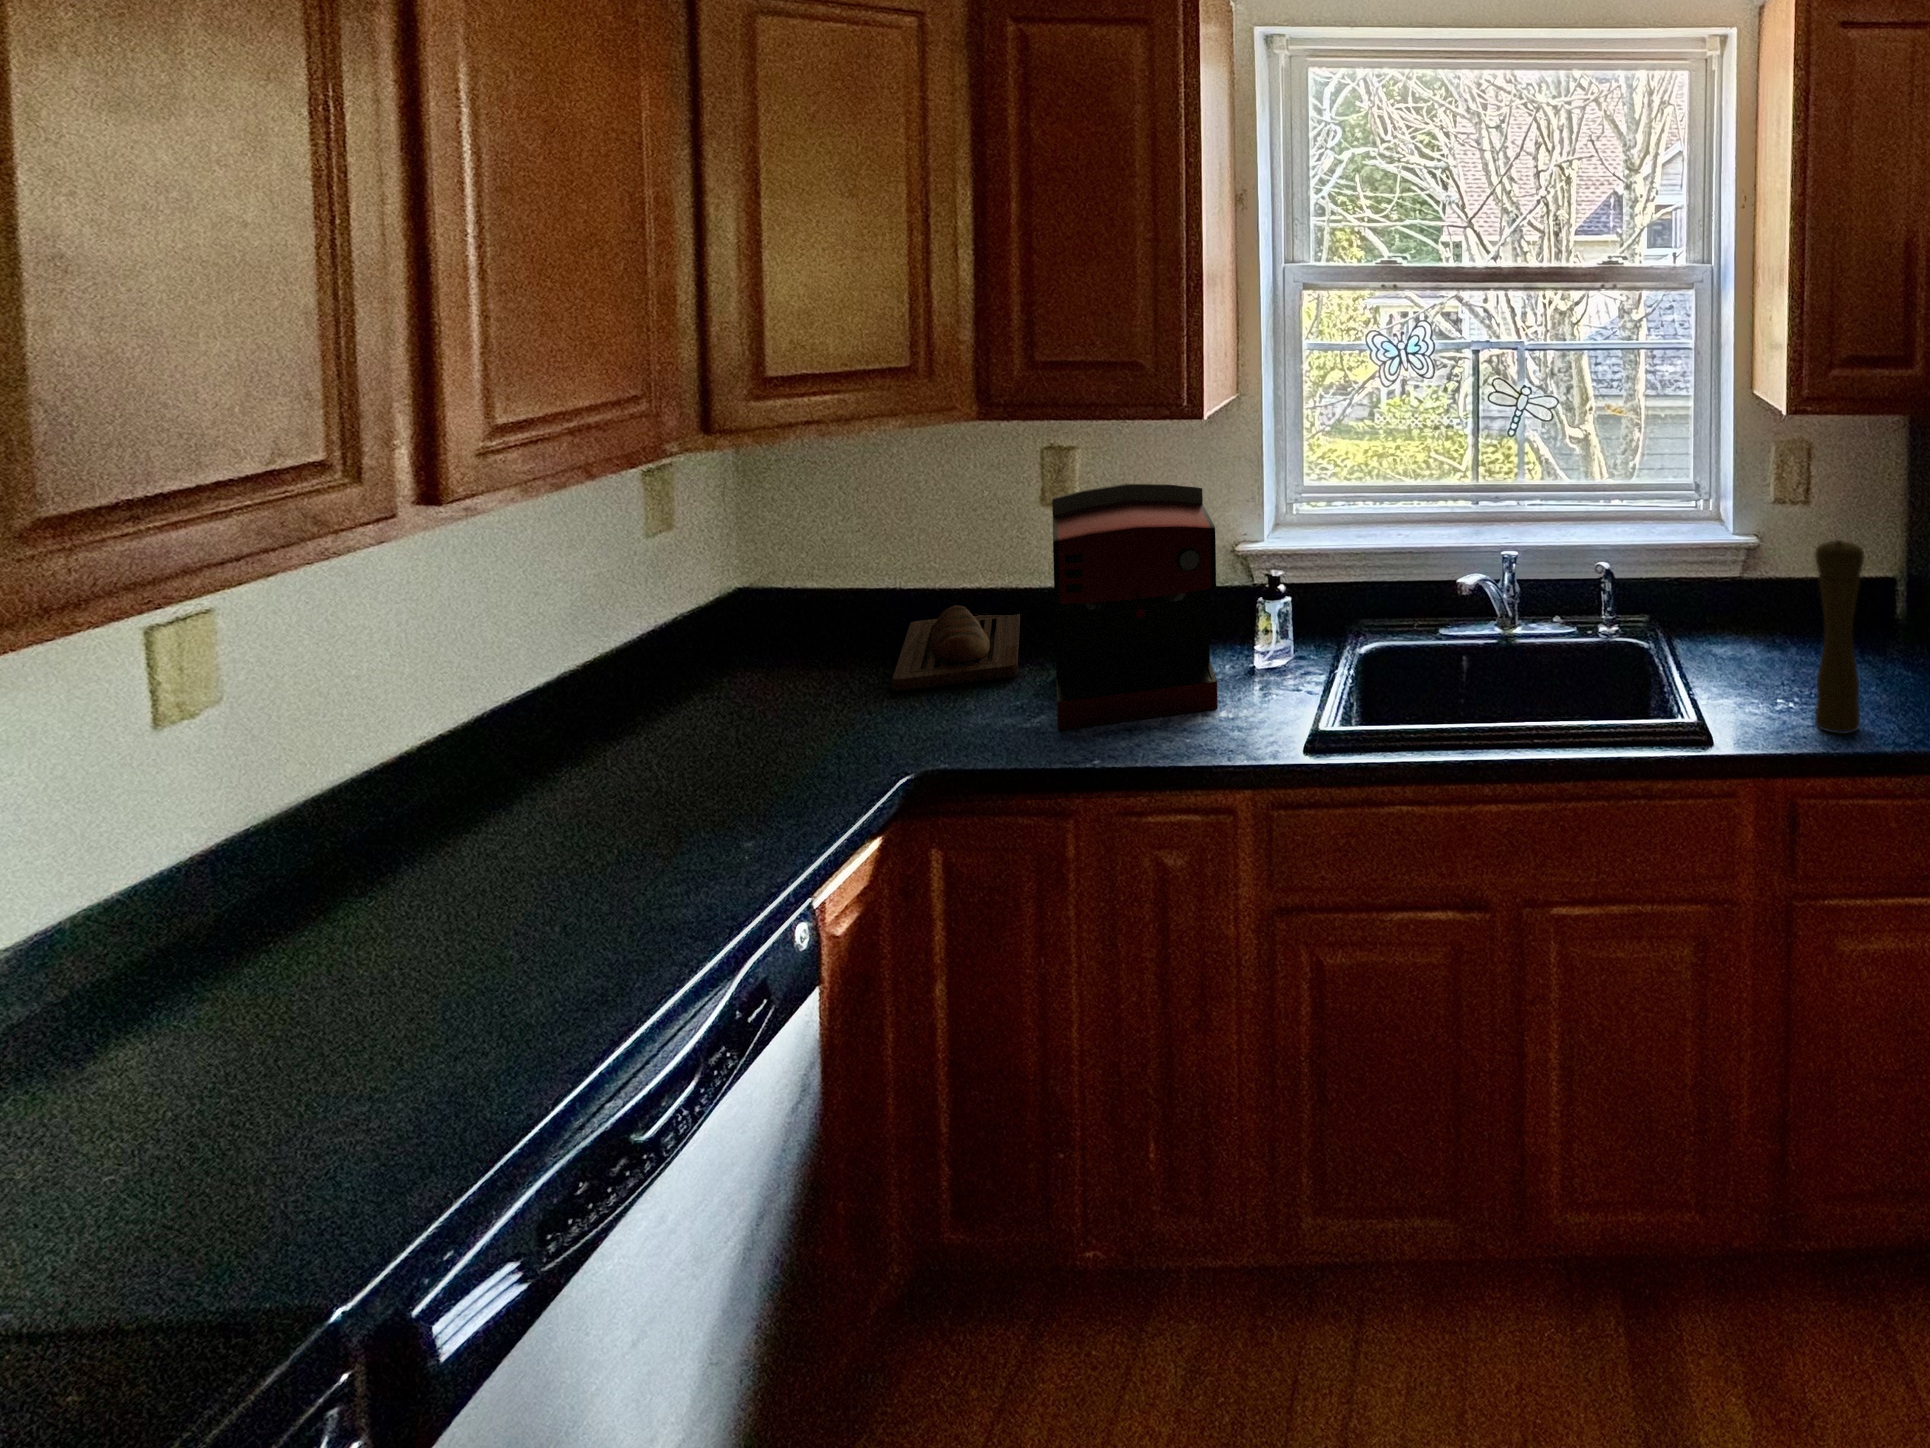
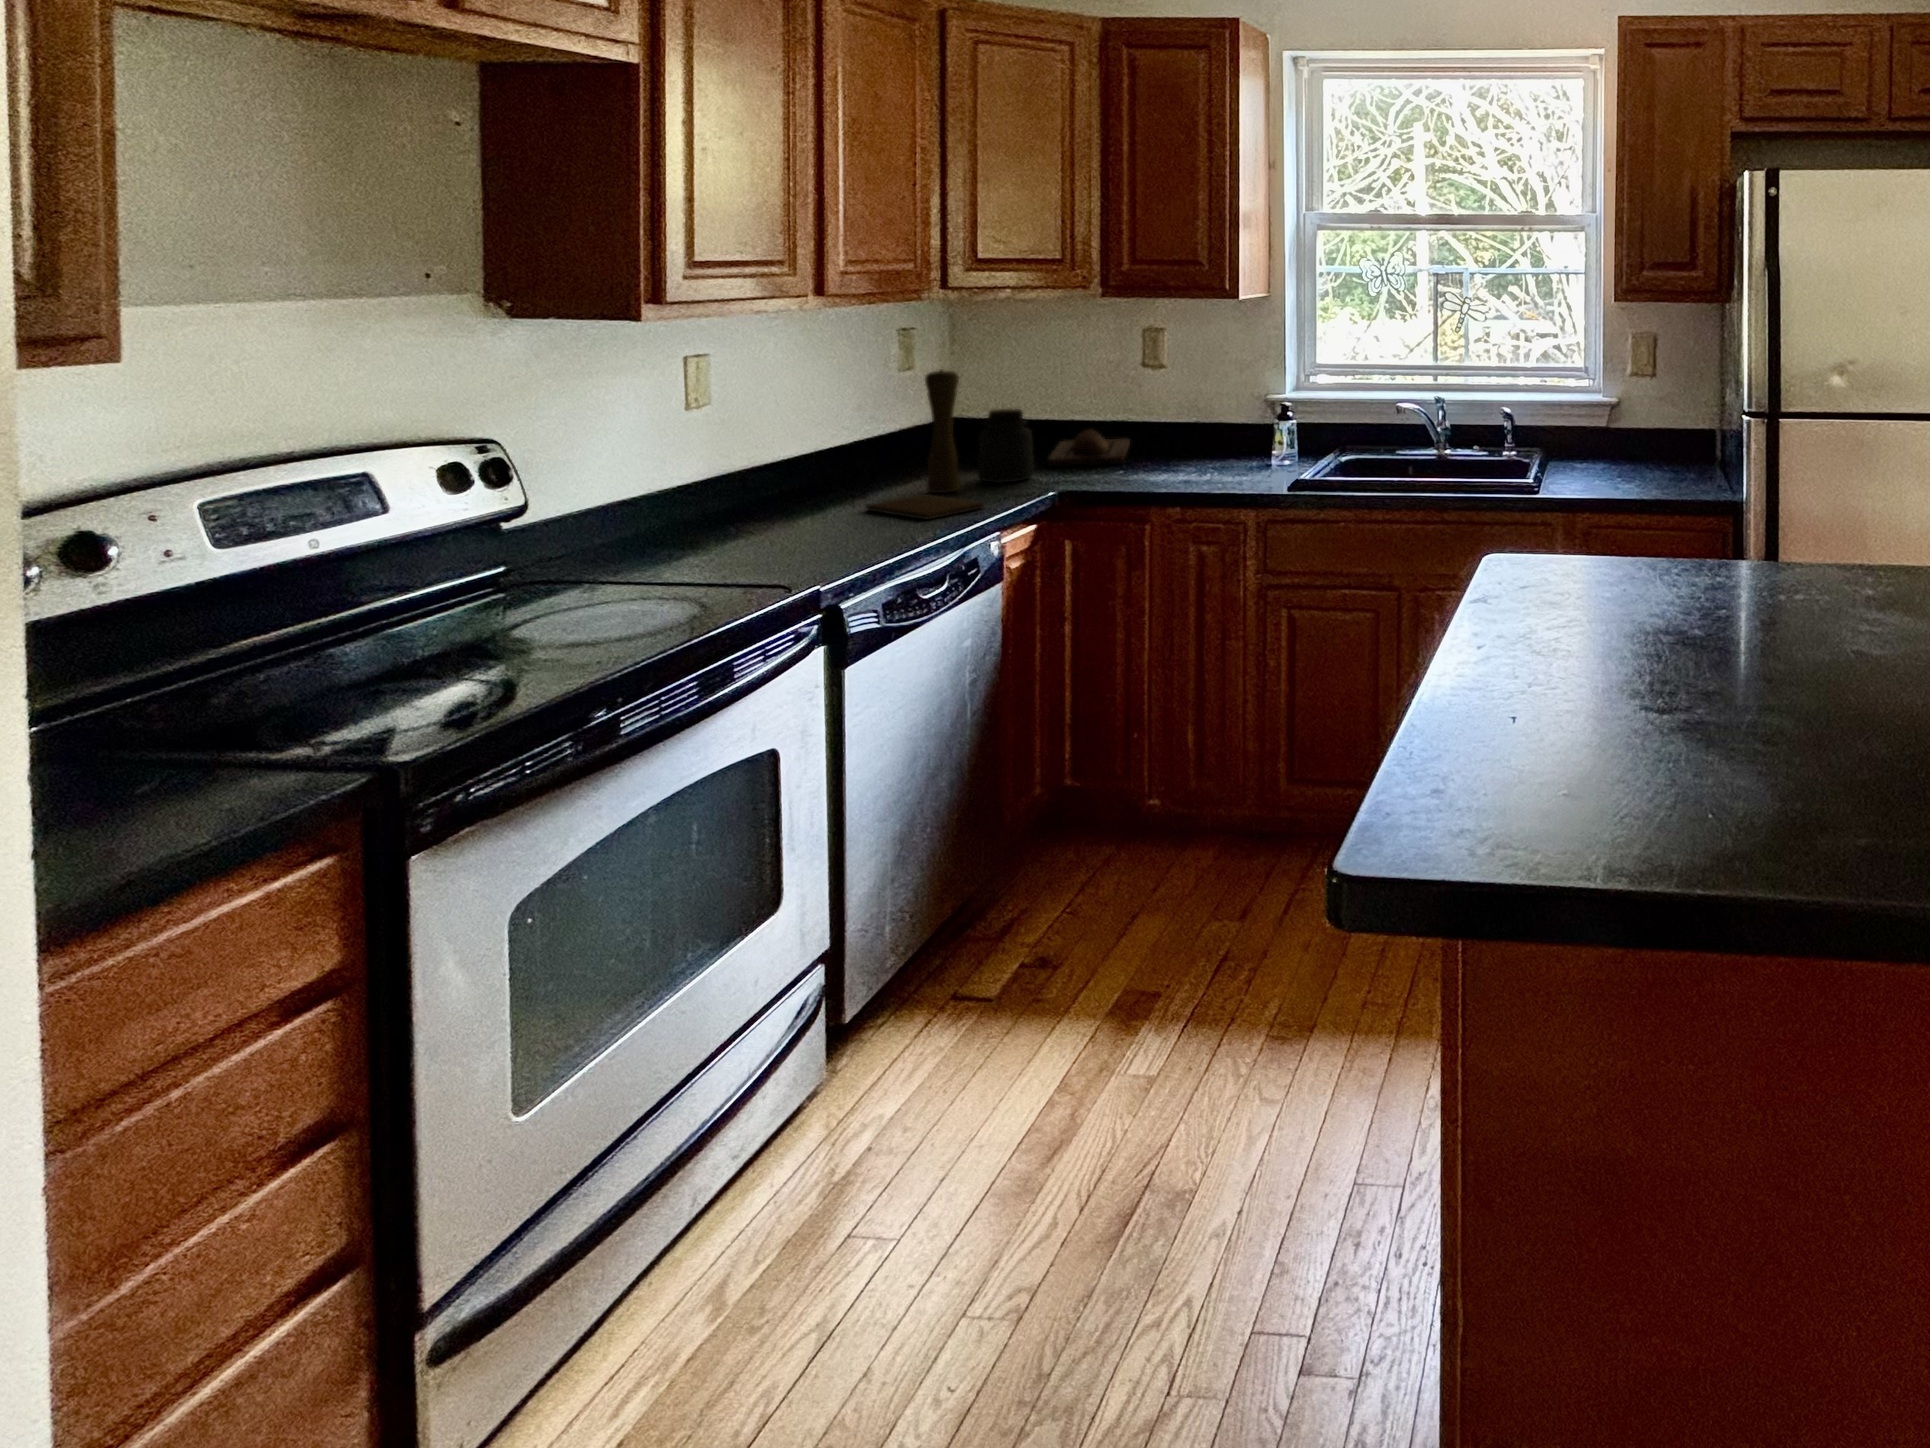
coffee maker: present [1052,484,1218,730] -> none [1141,340,1241,480]
pepper mill: present [1815,540,1864,734] -> present [925,370,959,493]
jar: none [773,619,872,753] -> present [978,409,1034,483]
cutting board: none [551,815,783,910] -> present [866,494,984,520]

